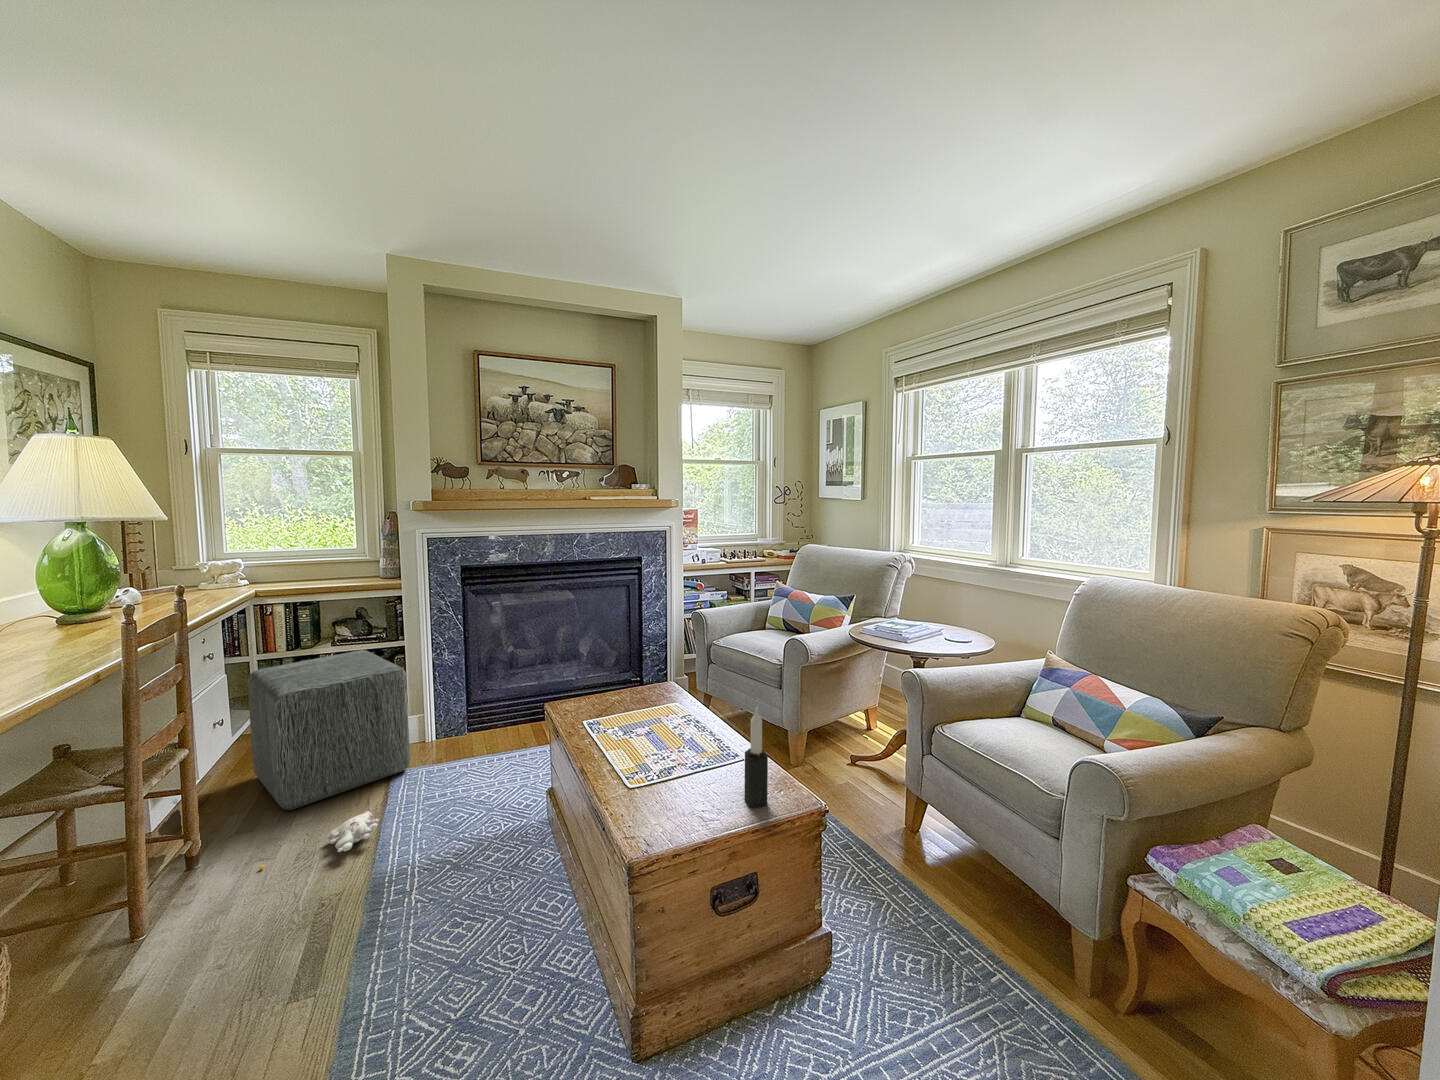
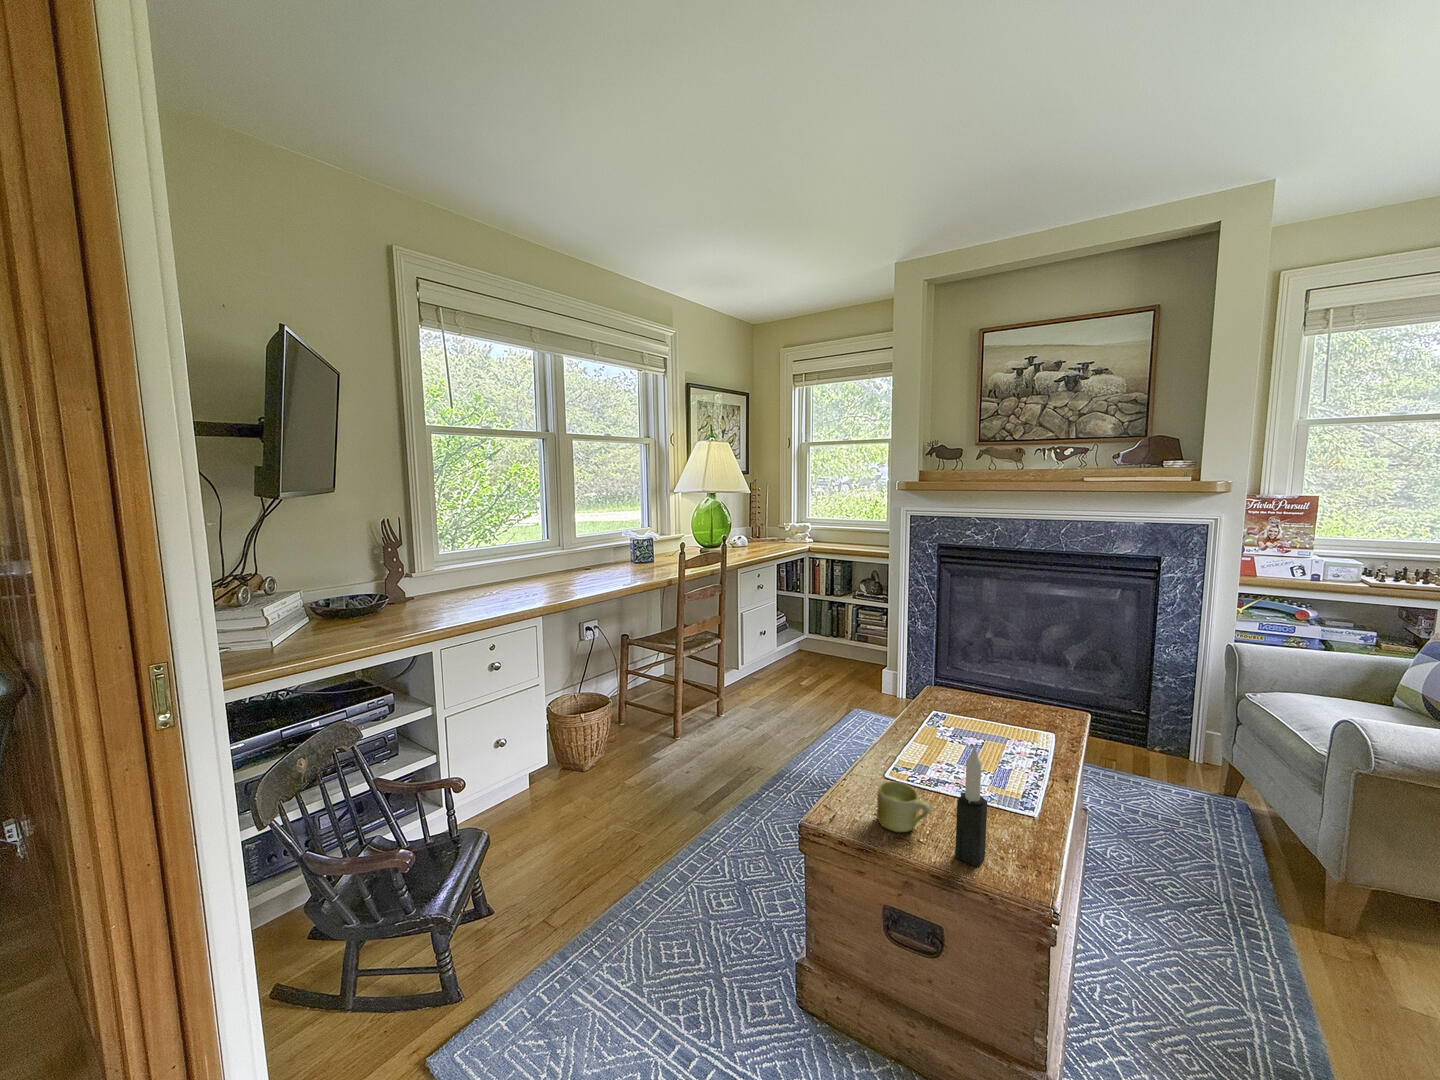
ottoman: present [247,650,410,810] -> none [775,603,869,712]
mug: none [671,772,719,820] -> present [877,781,931,832]
plush toy: present [259,811,379,869] -> none [741,726,811,746]

